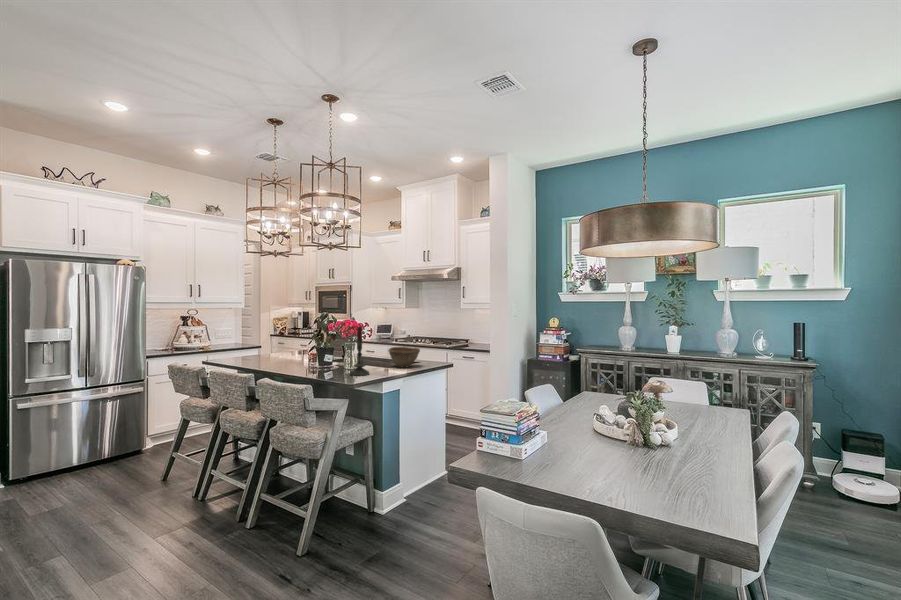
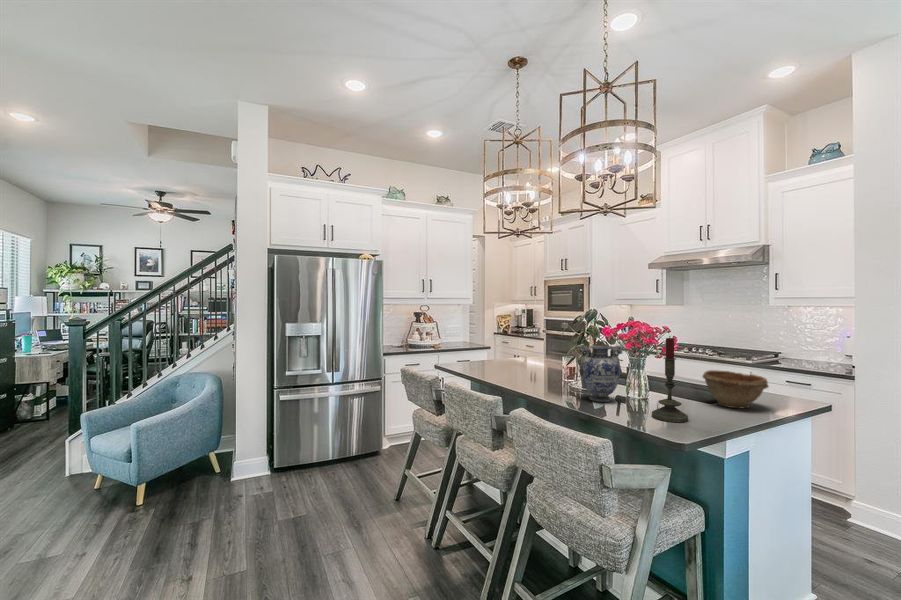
decorative vase: none [311,334,340,371] -> present [579,344,622,402]

